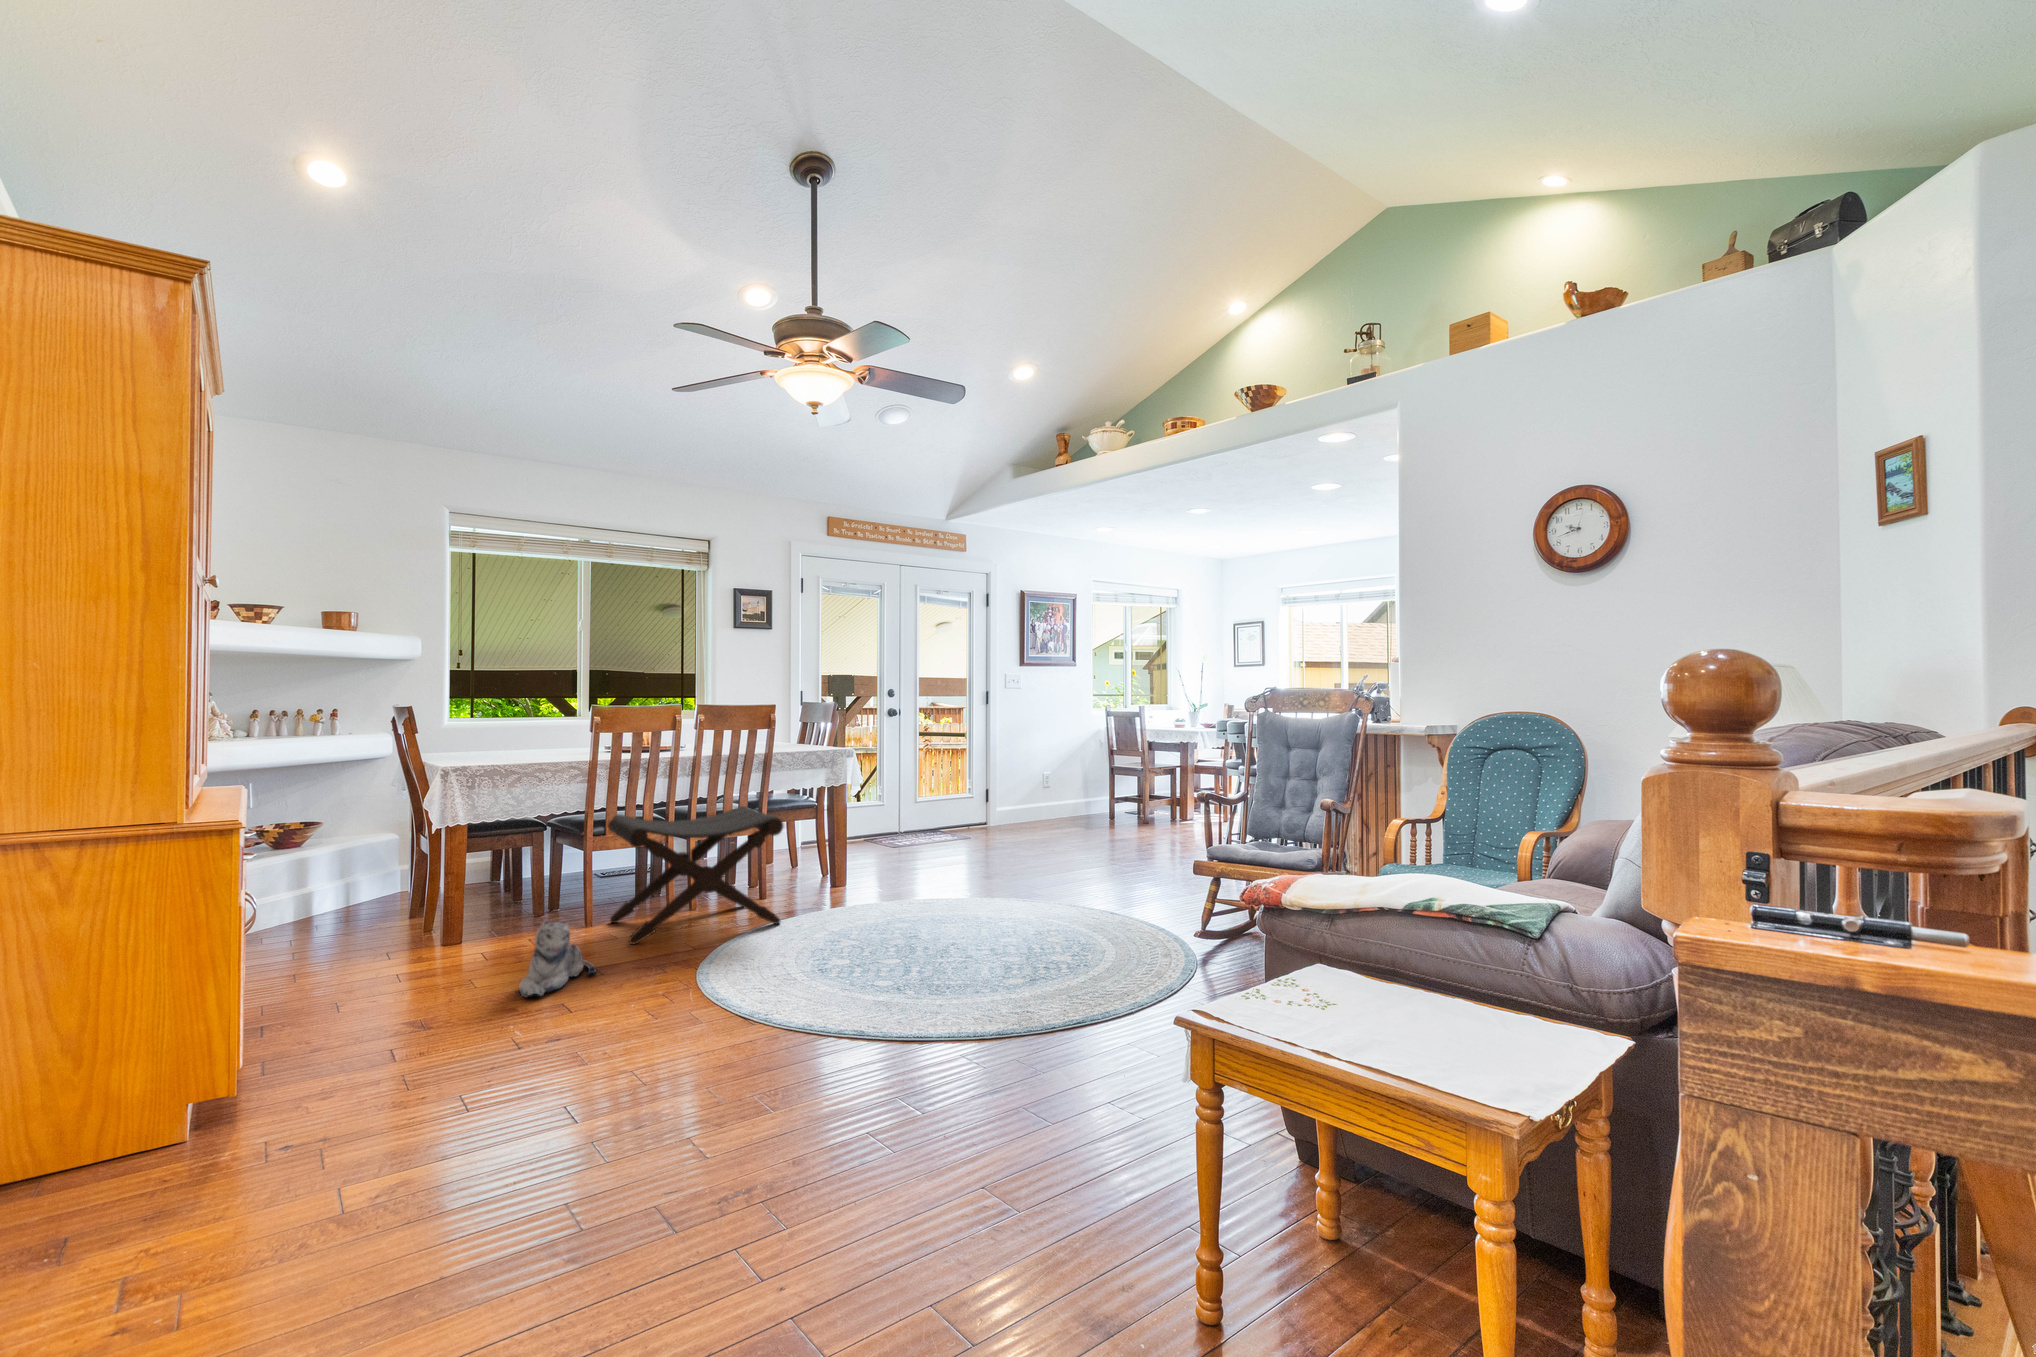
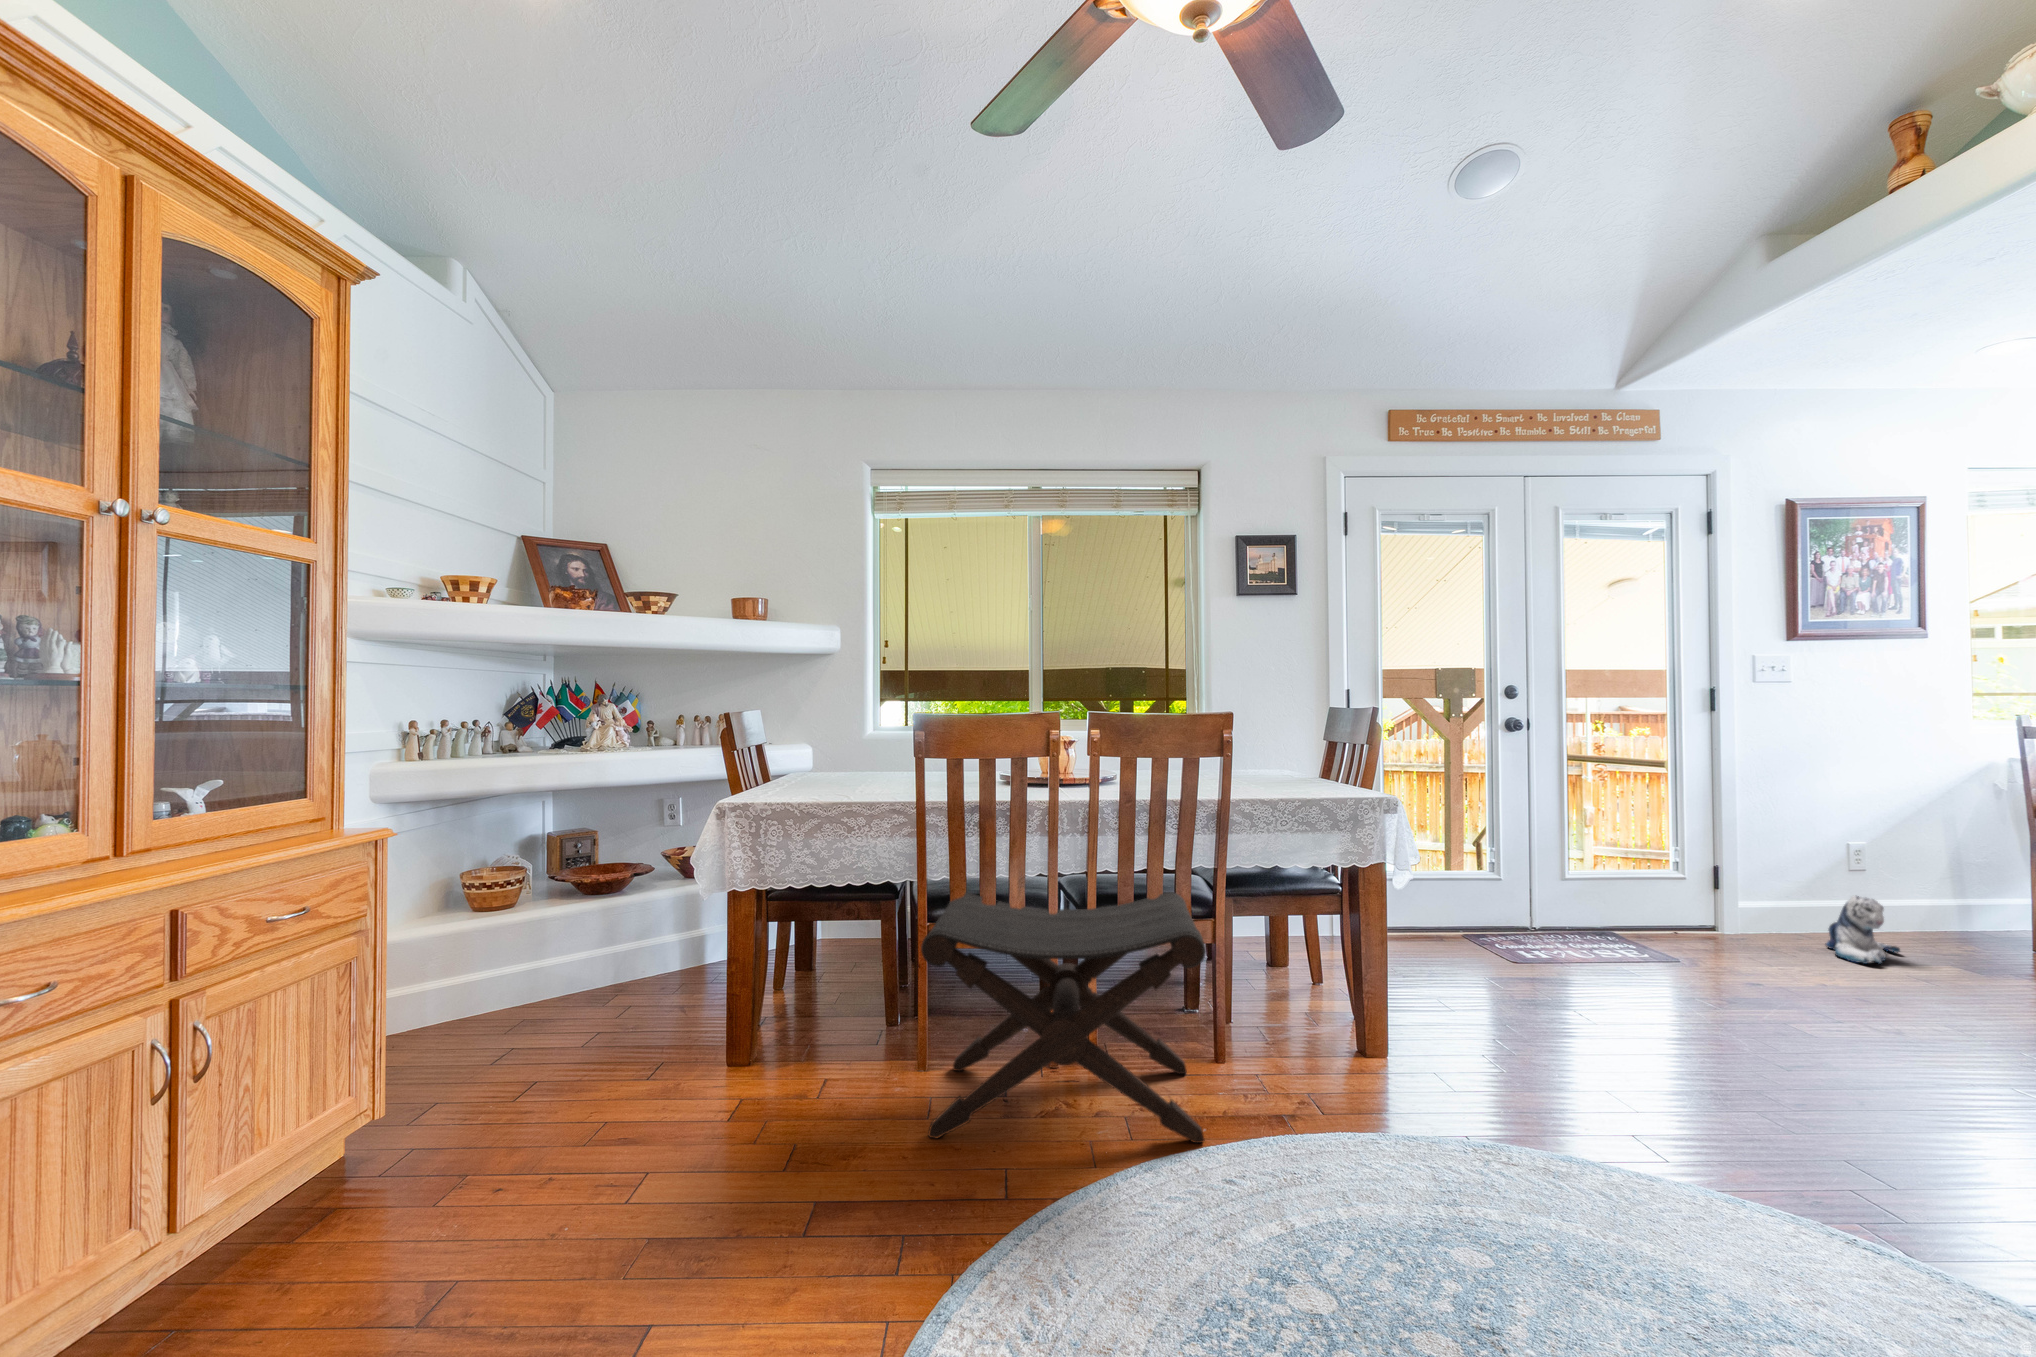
plush toy: present [519,921,597,998] -> present [1826,896,1900,964]

